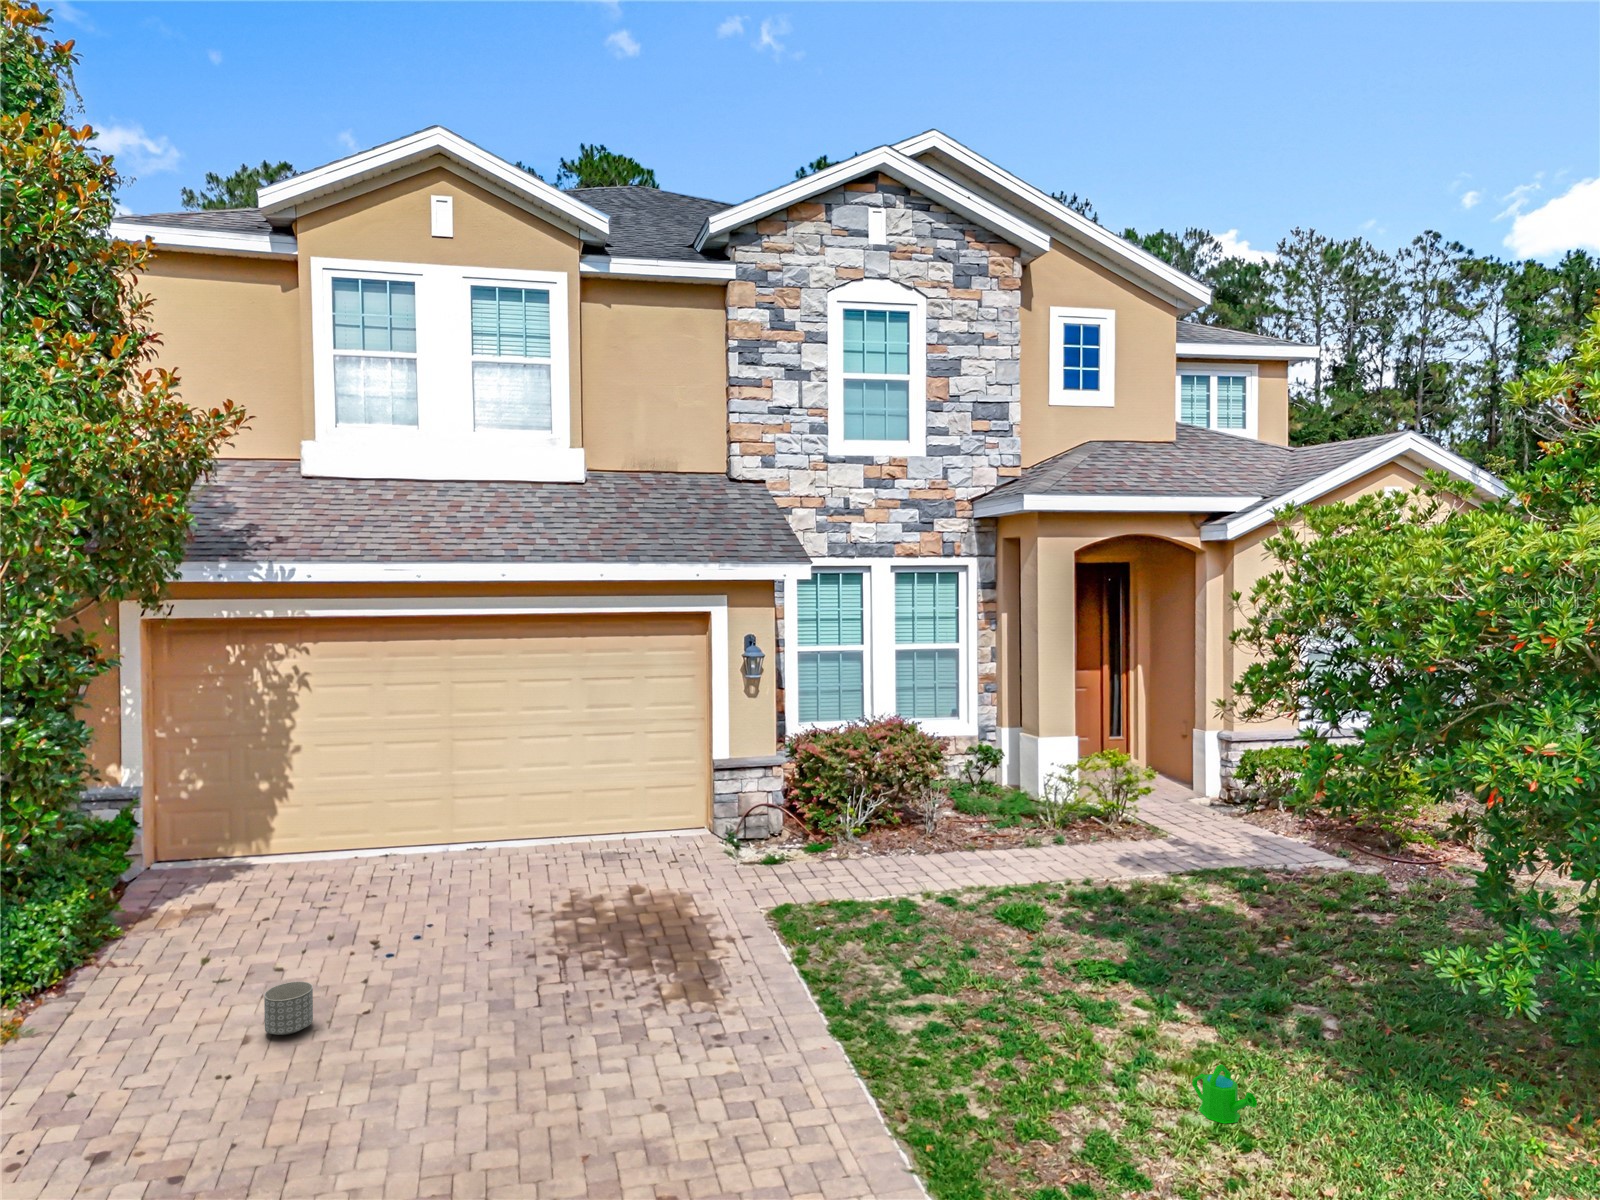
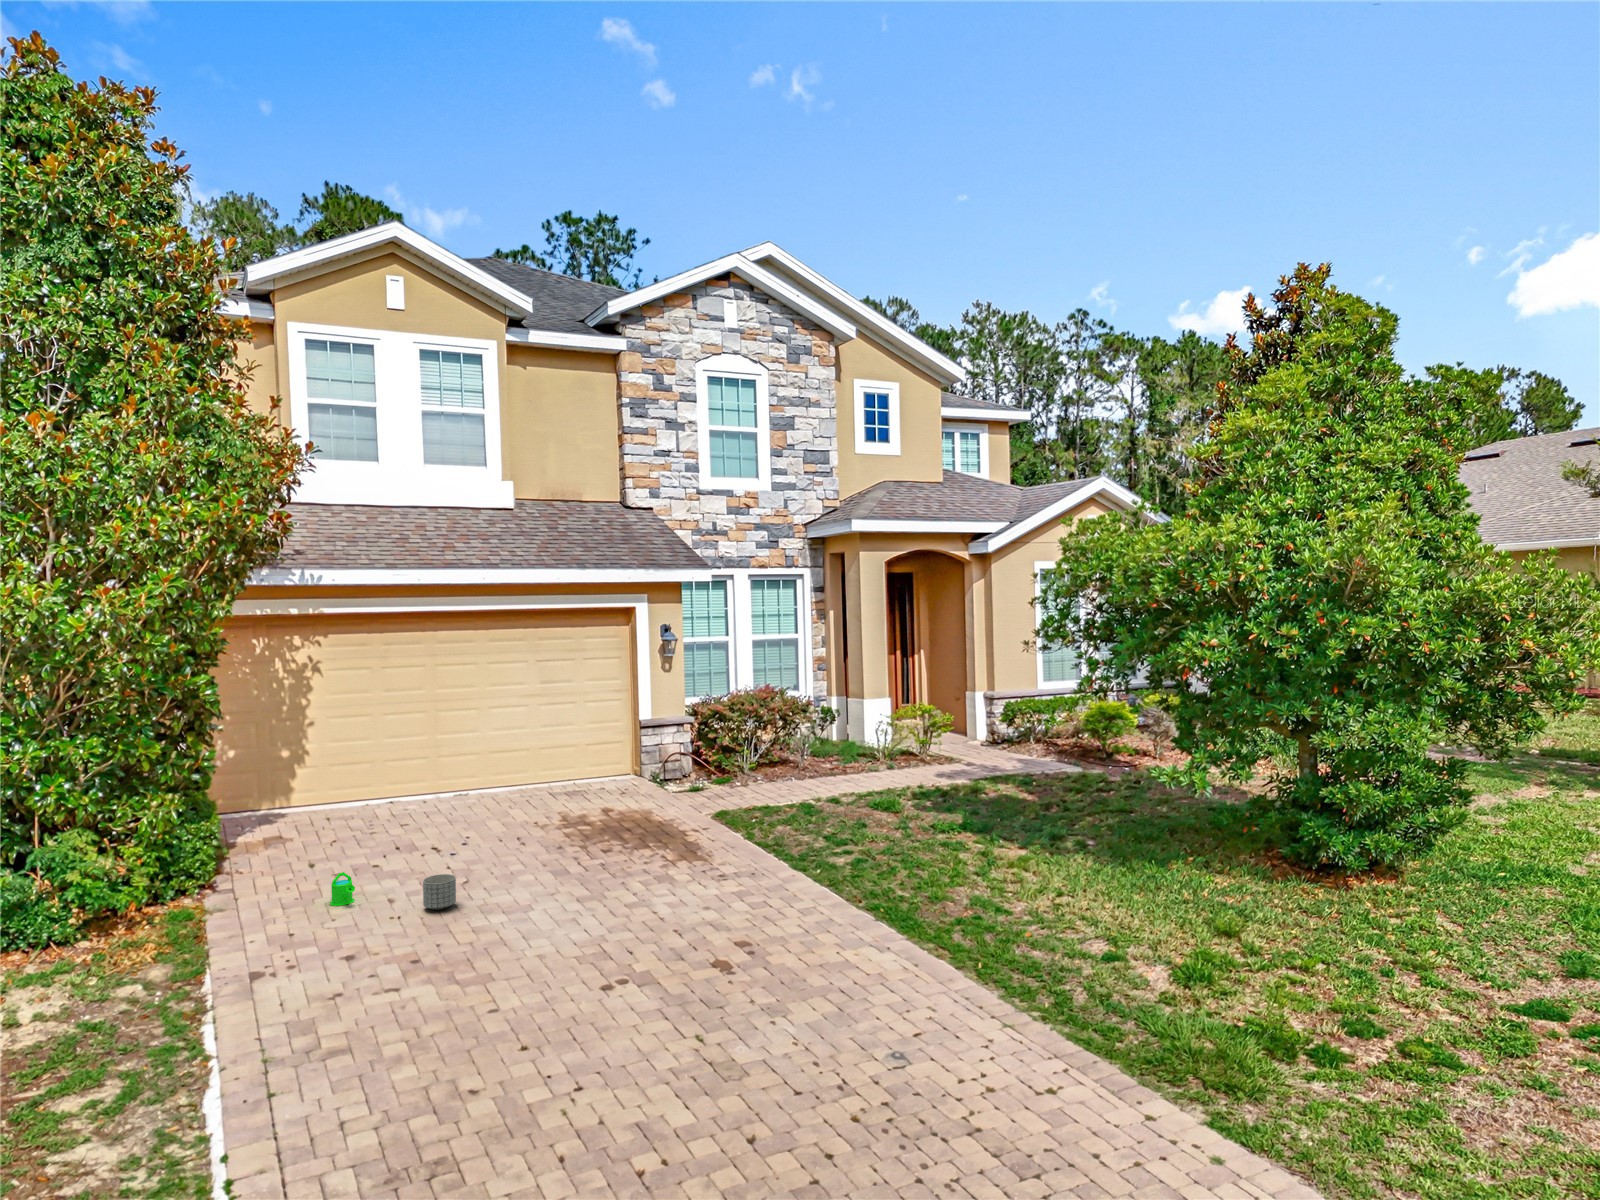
watering can: present [1192,1064,1257,1124] -> present [330,872,355,906]

